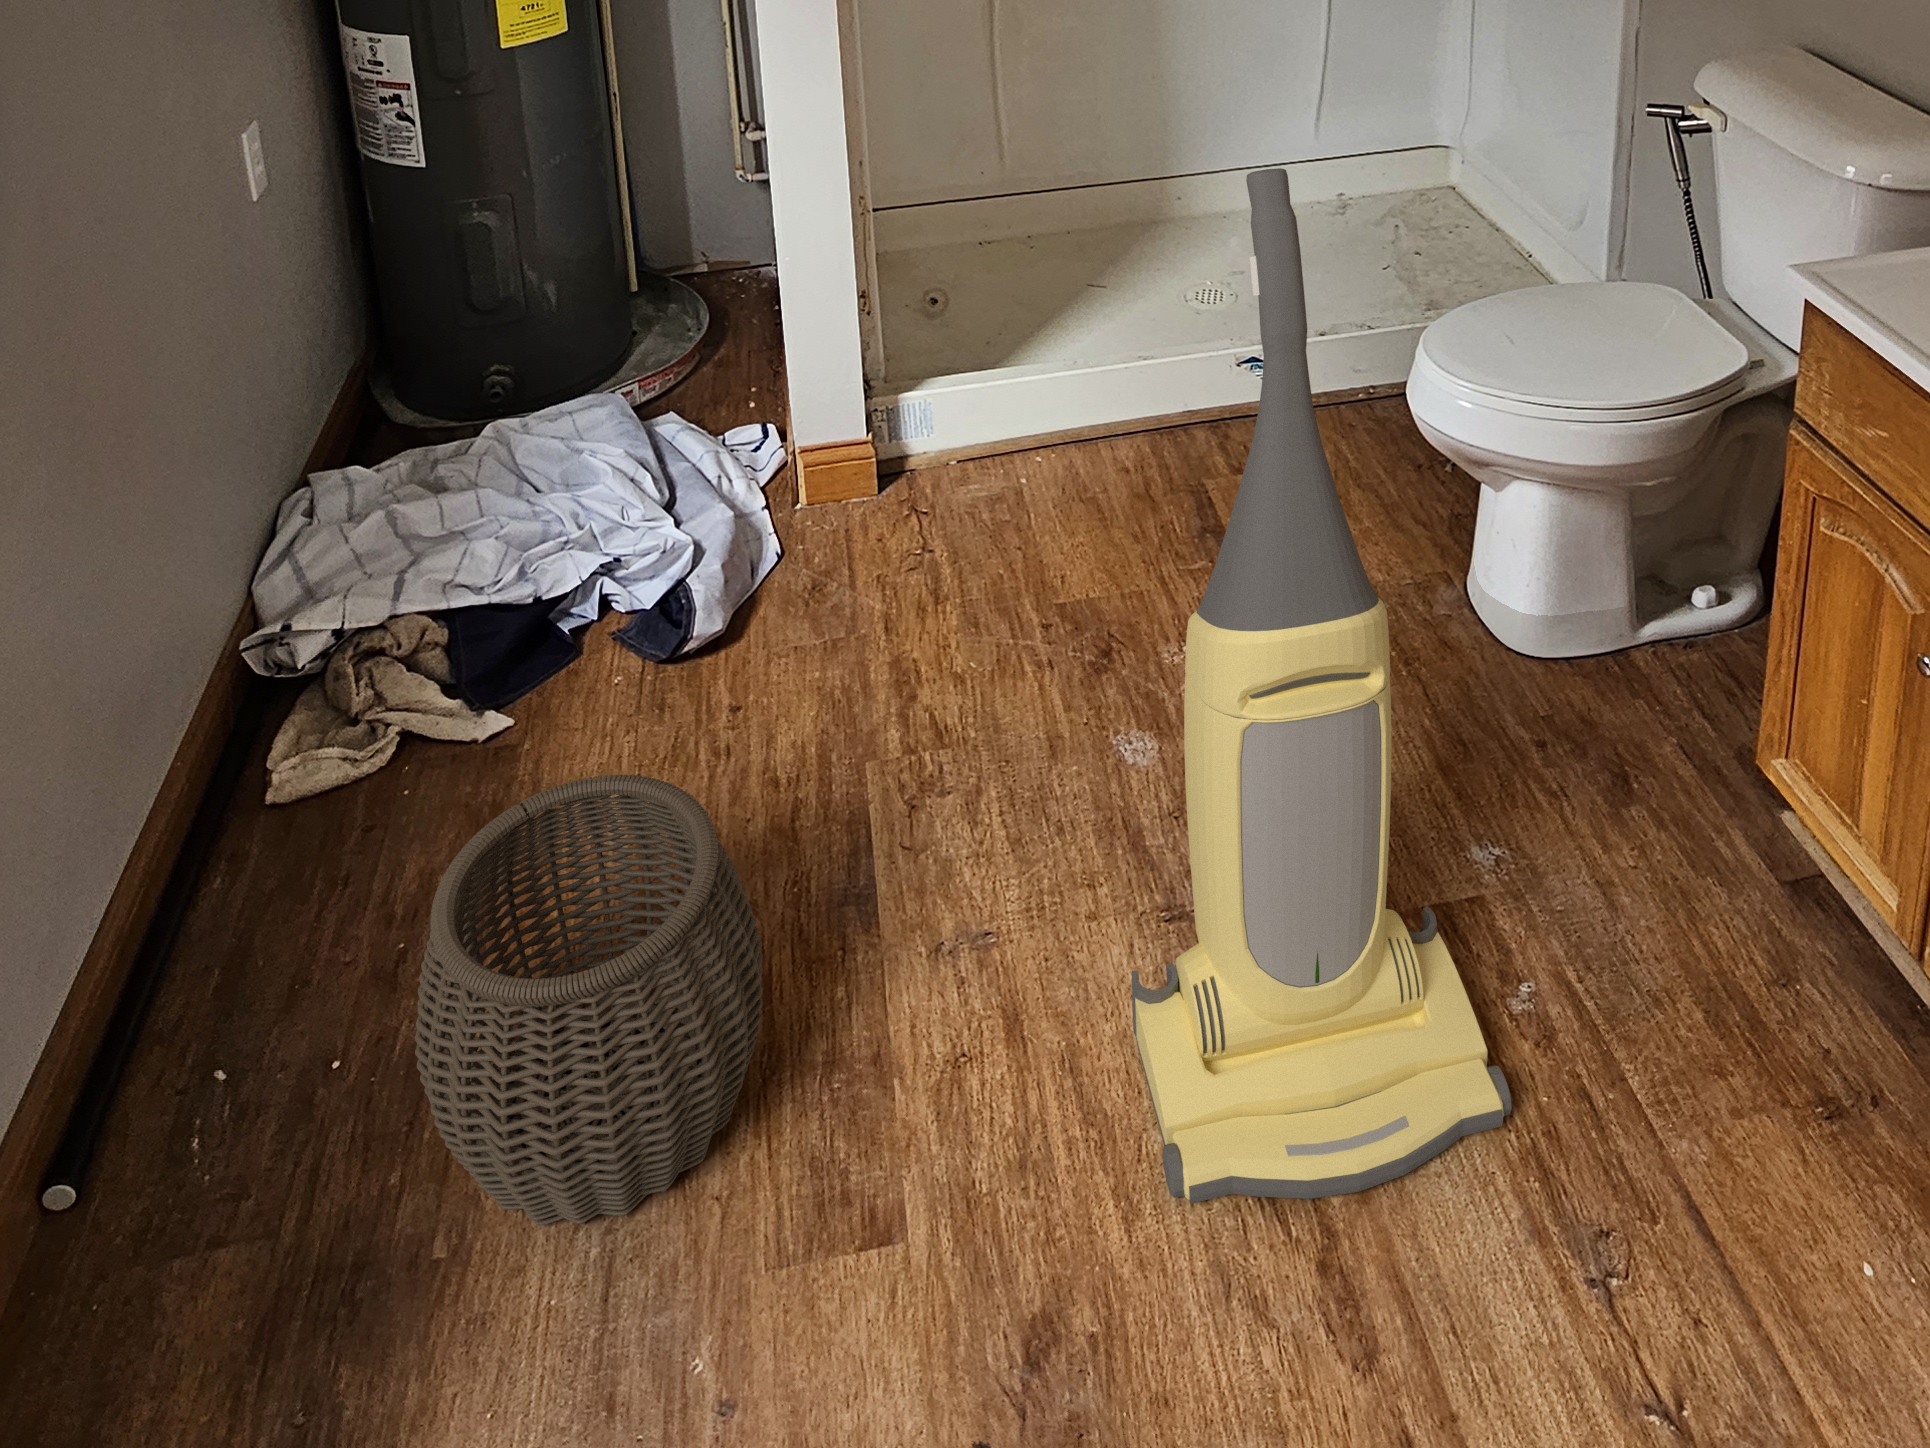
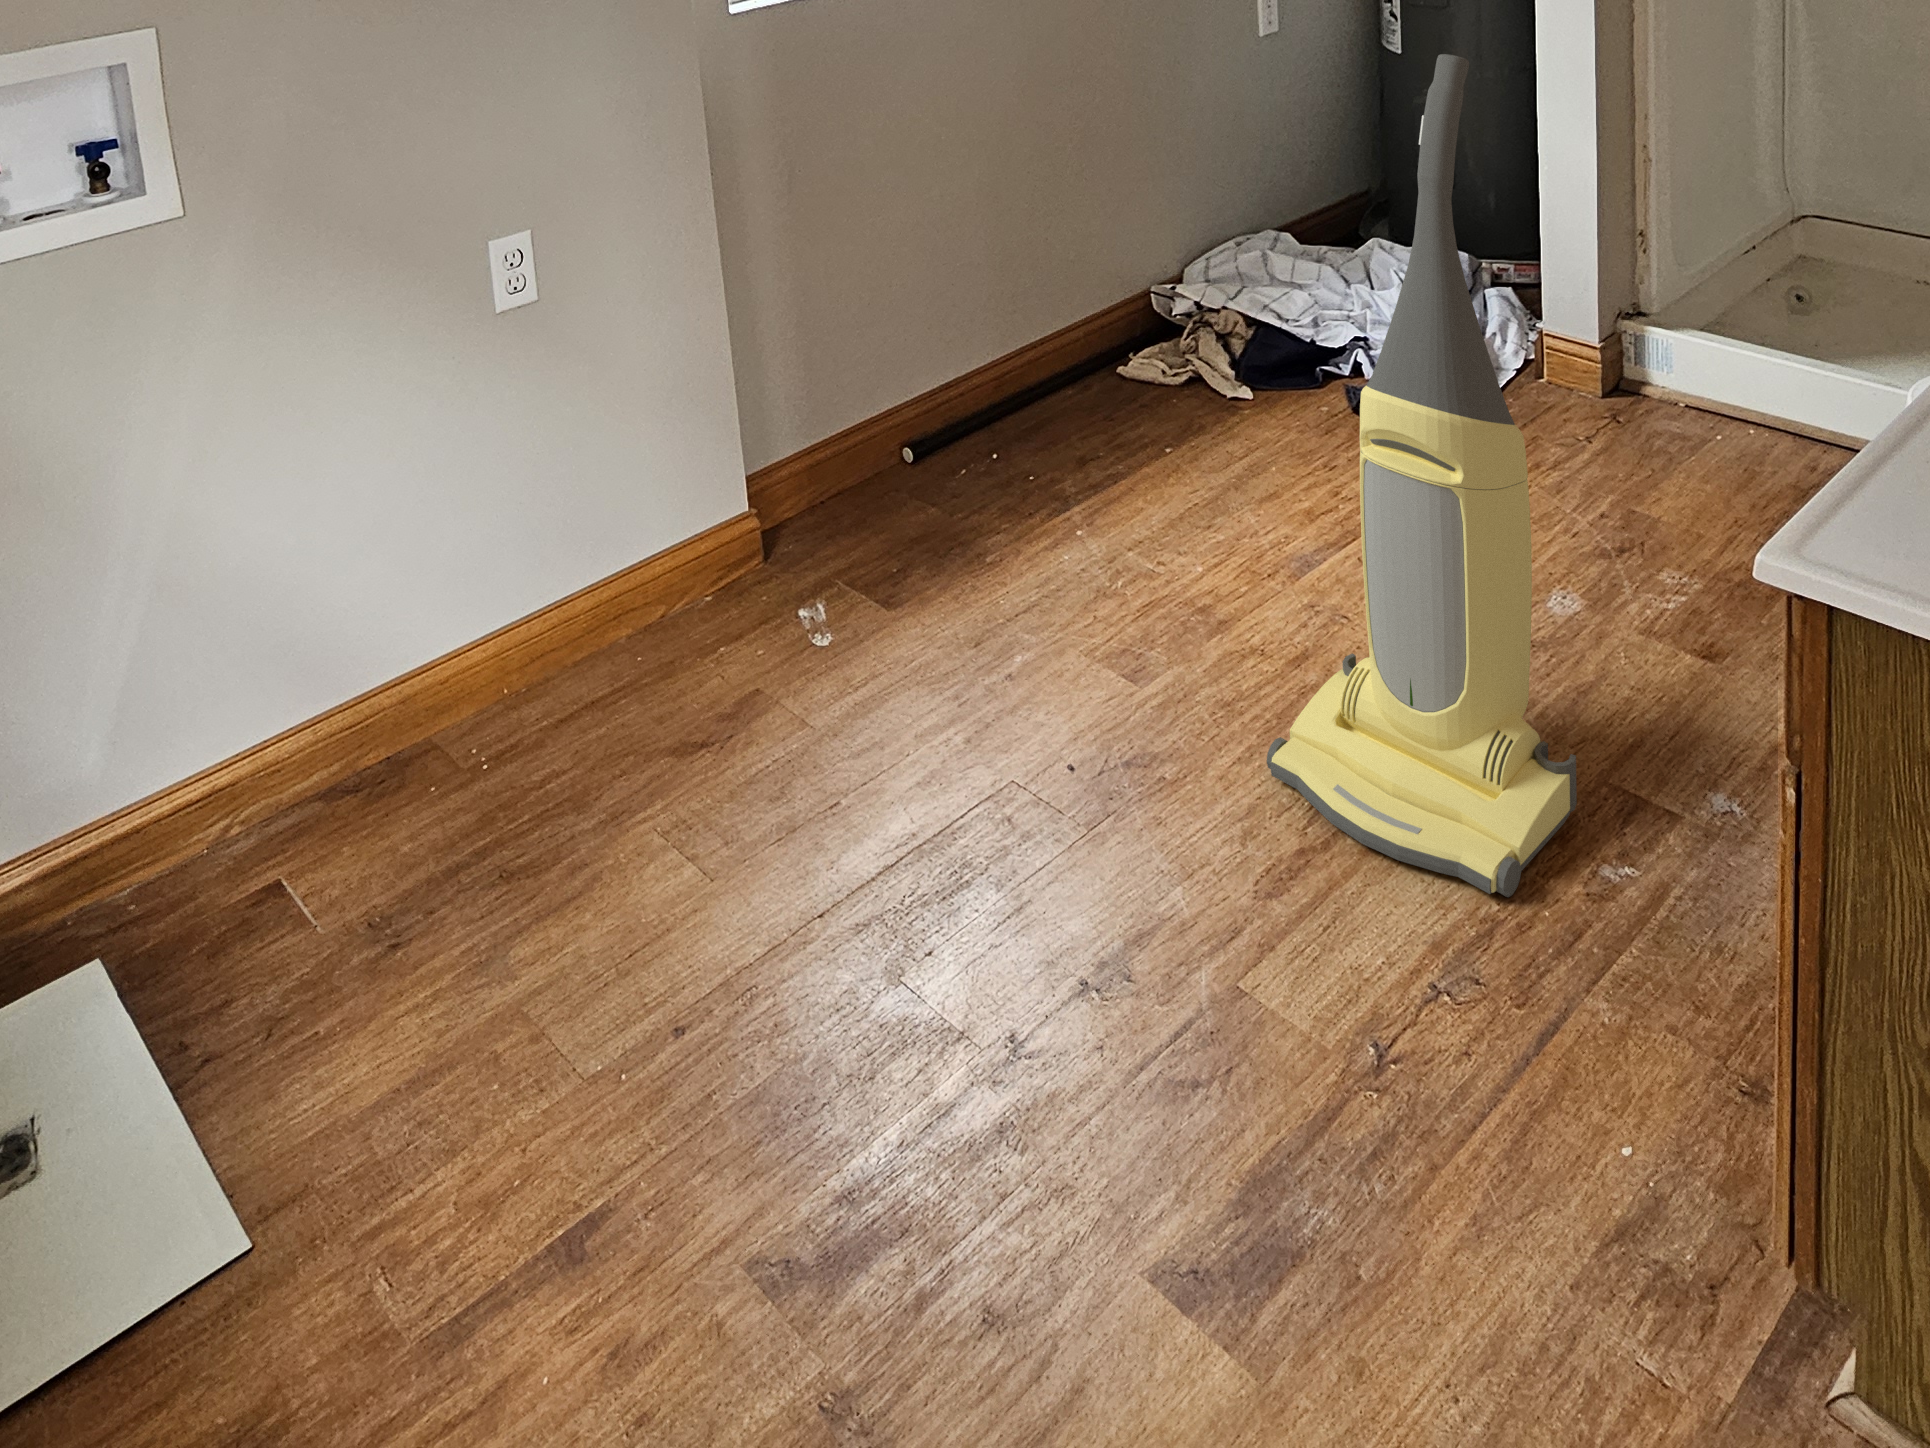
woven basket: present [415,775,763,1226] -> none [992,362,1198,599]

